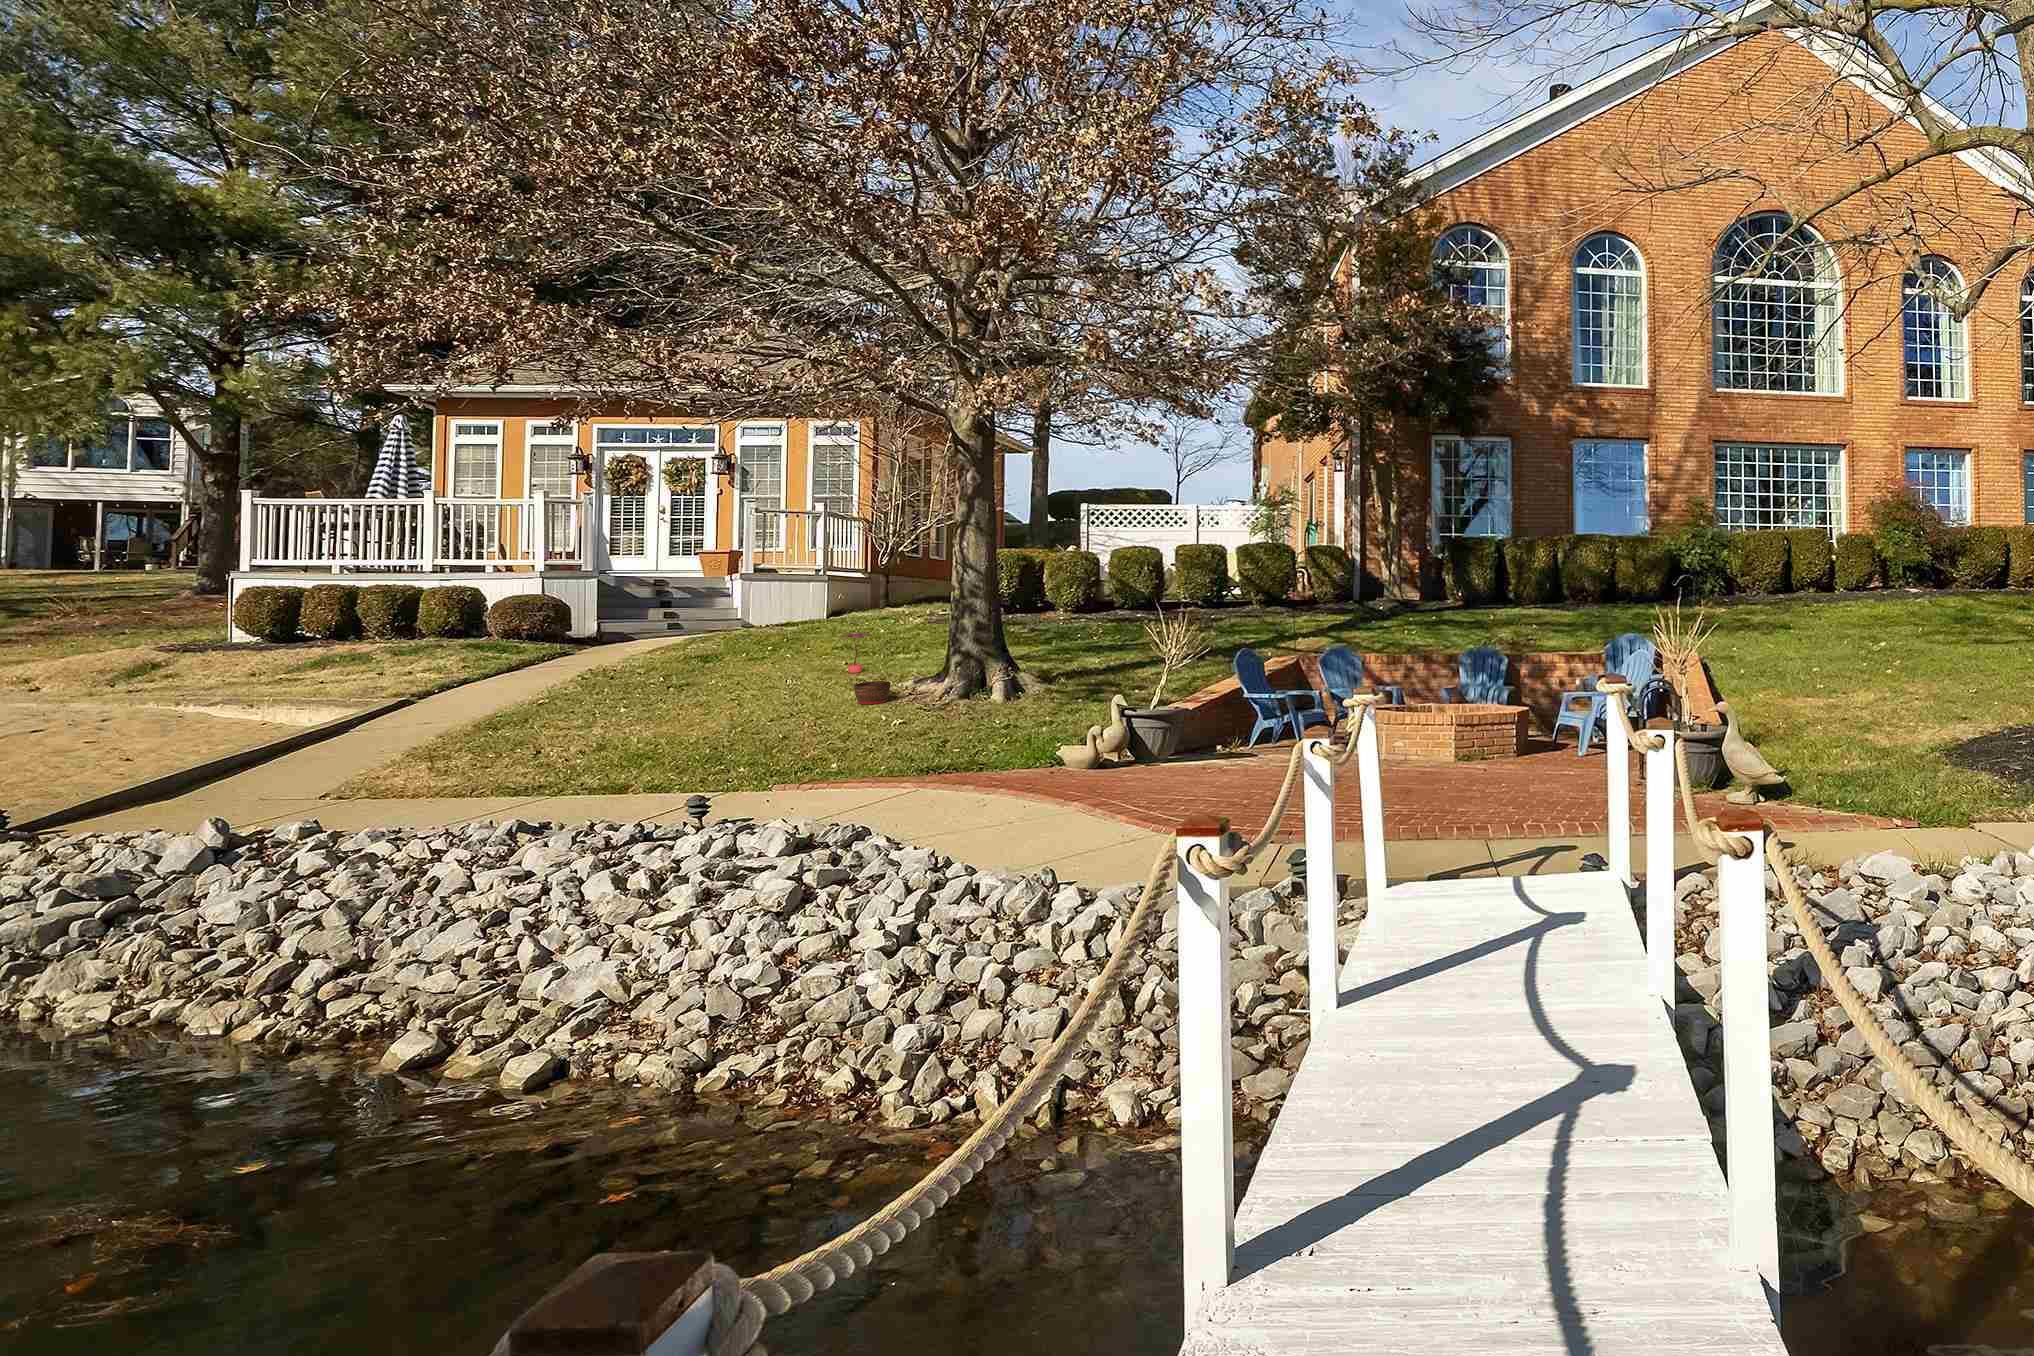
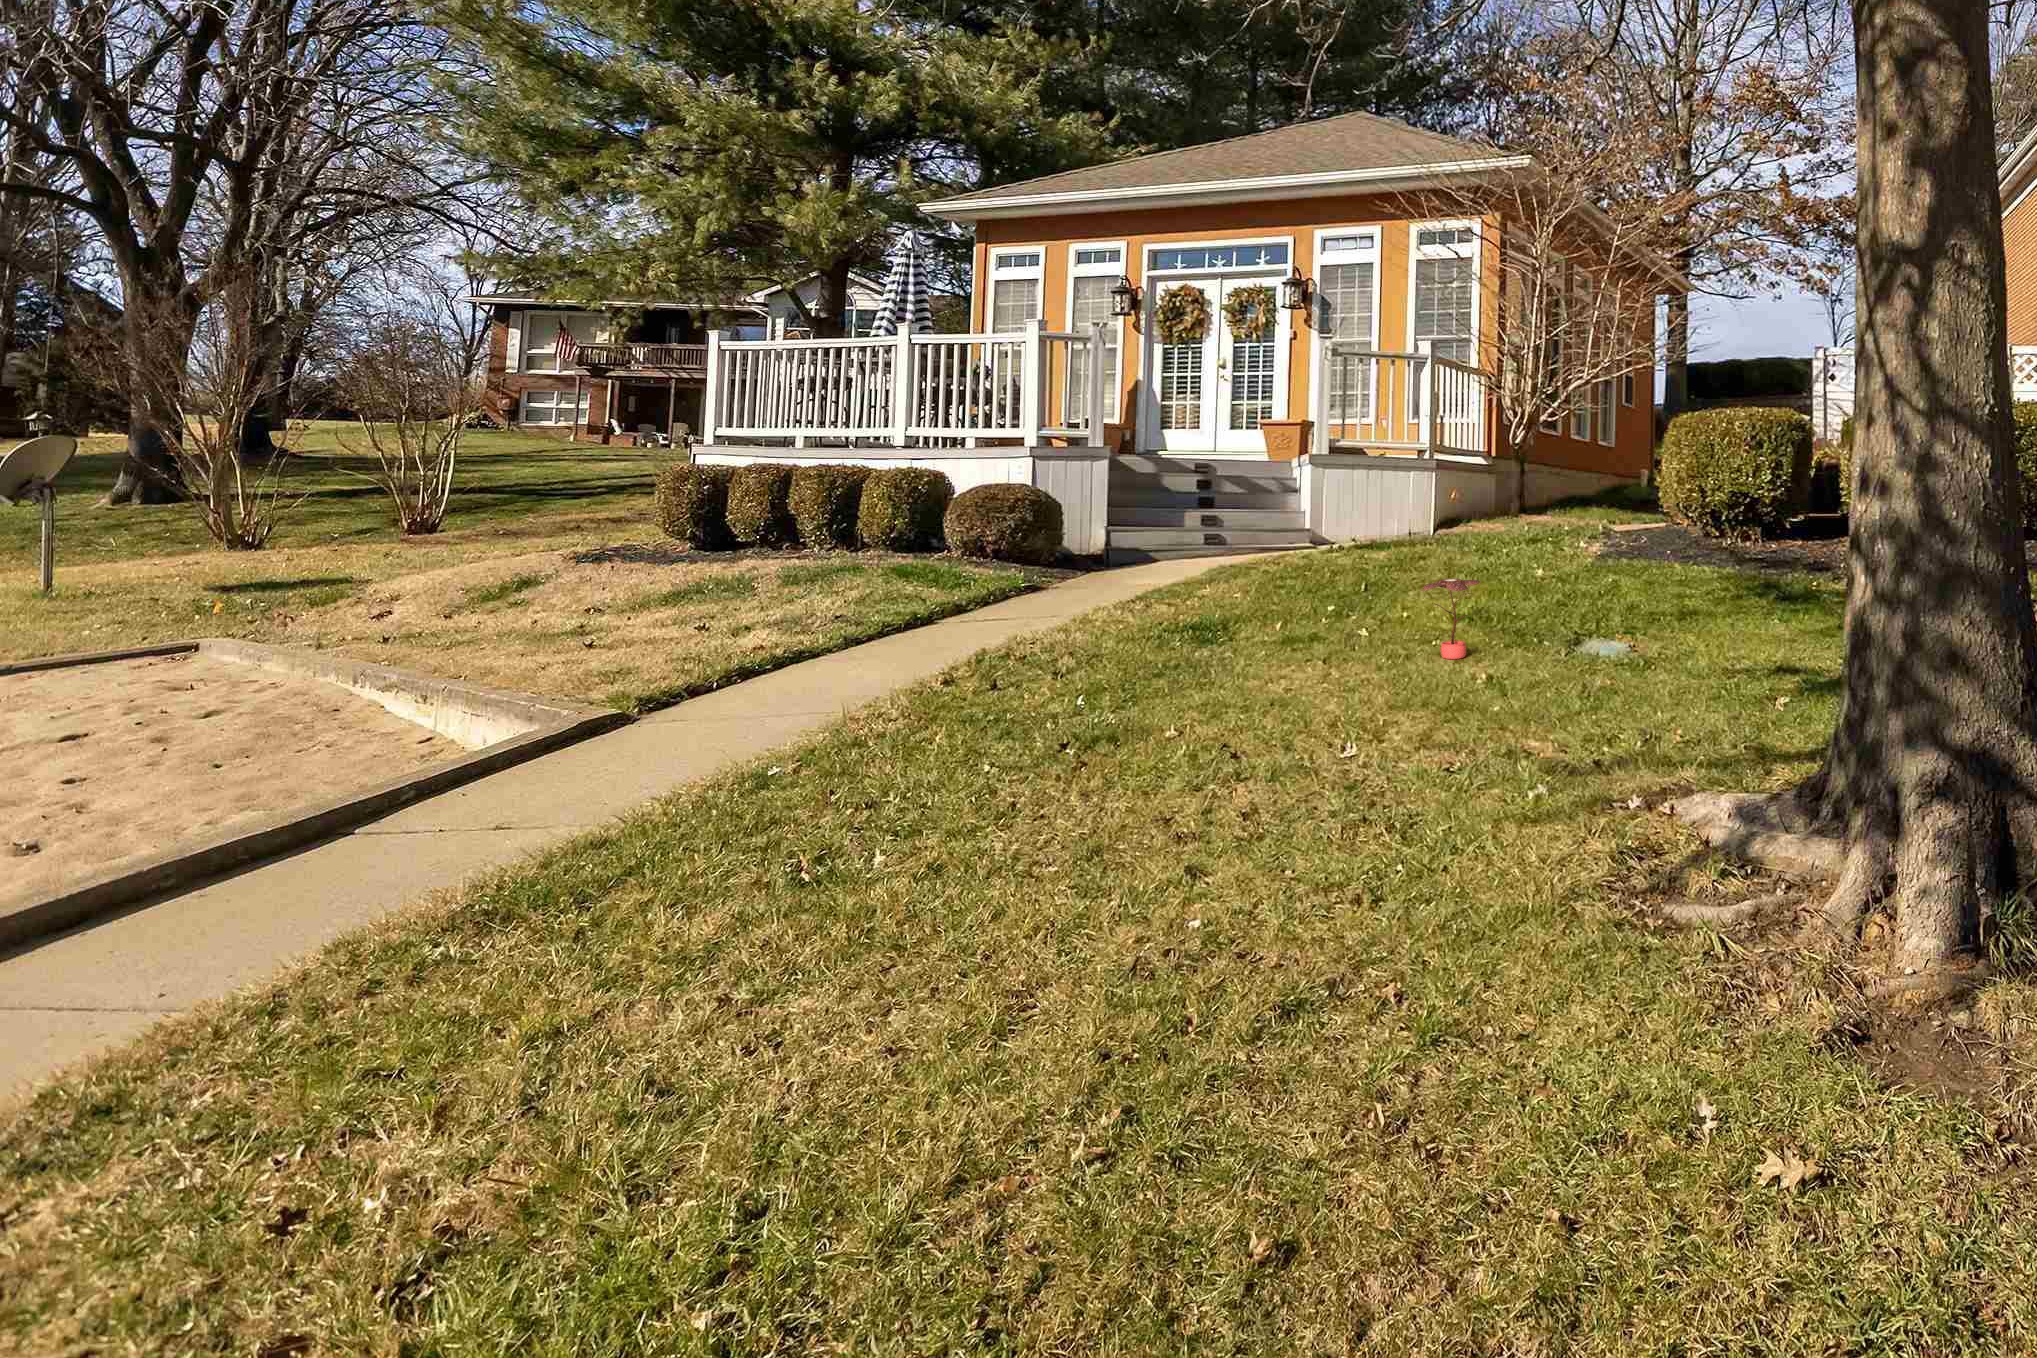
basket: present [854,681,891,704] -> none [1435,707,1514,765]

